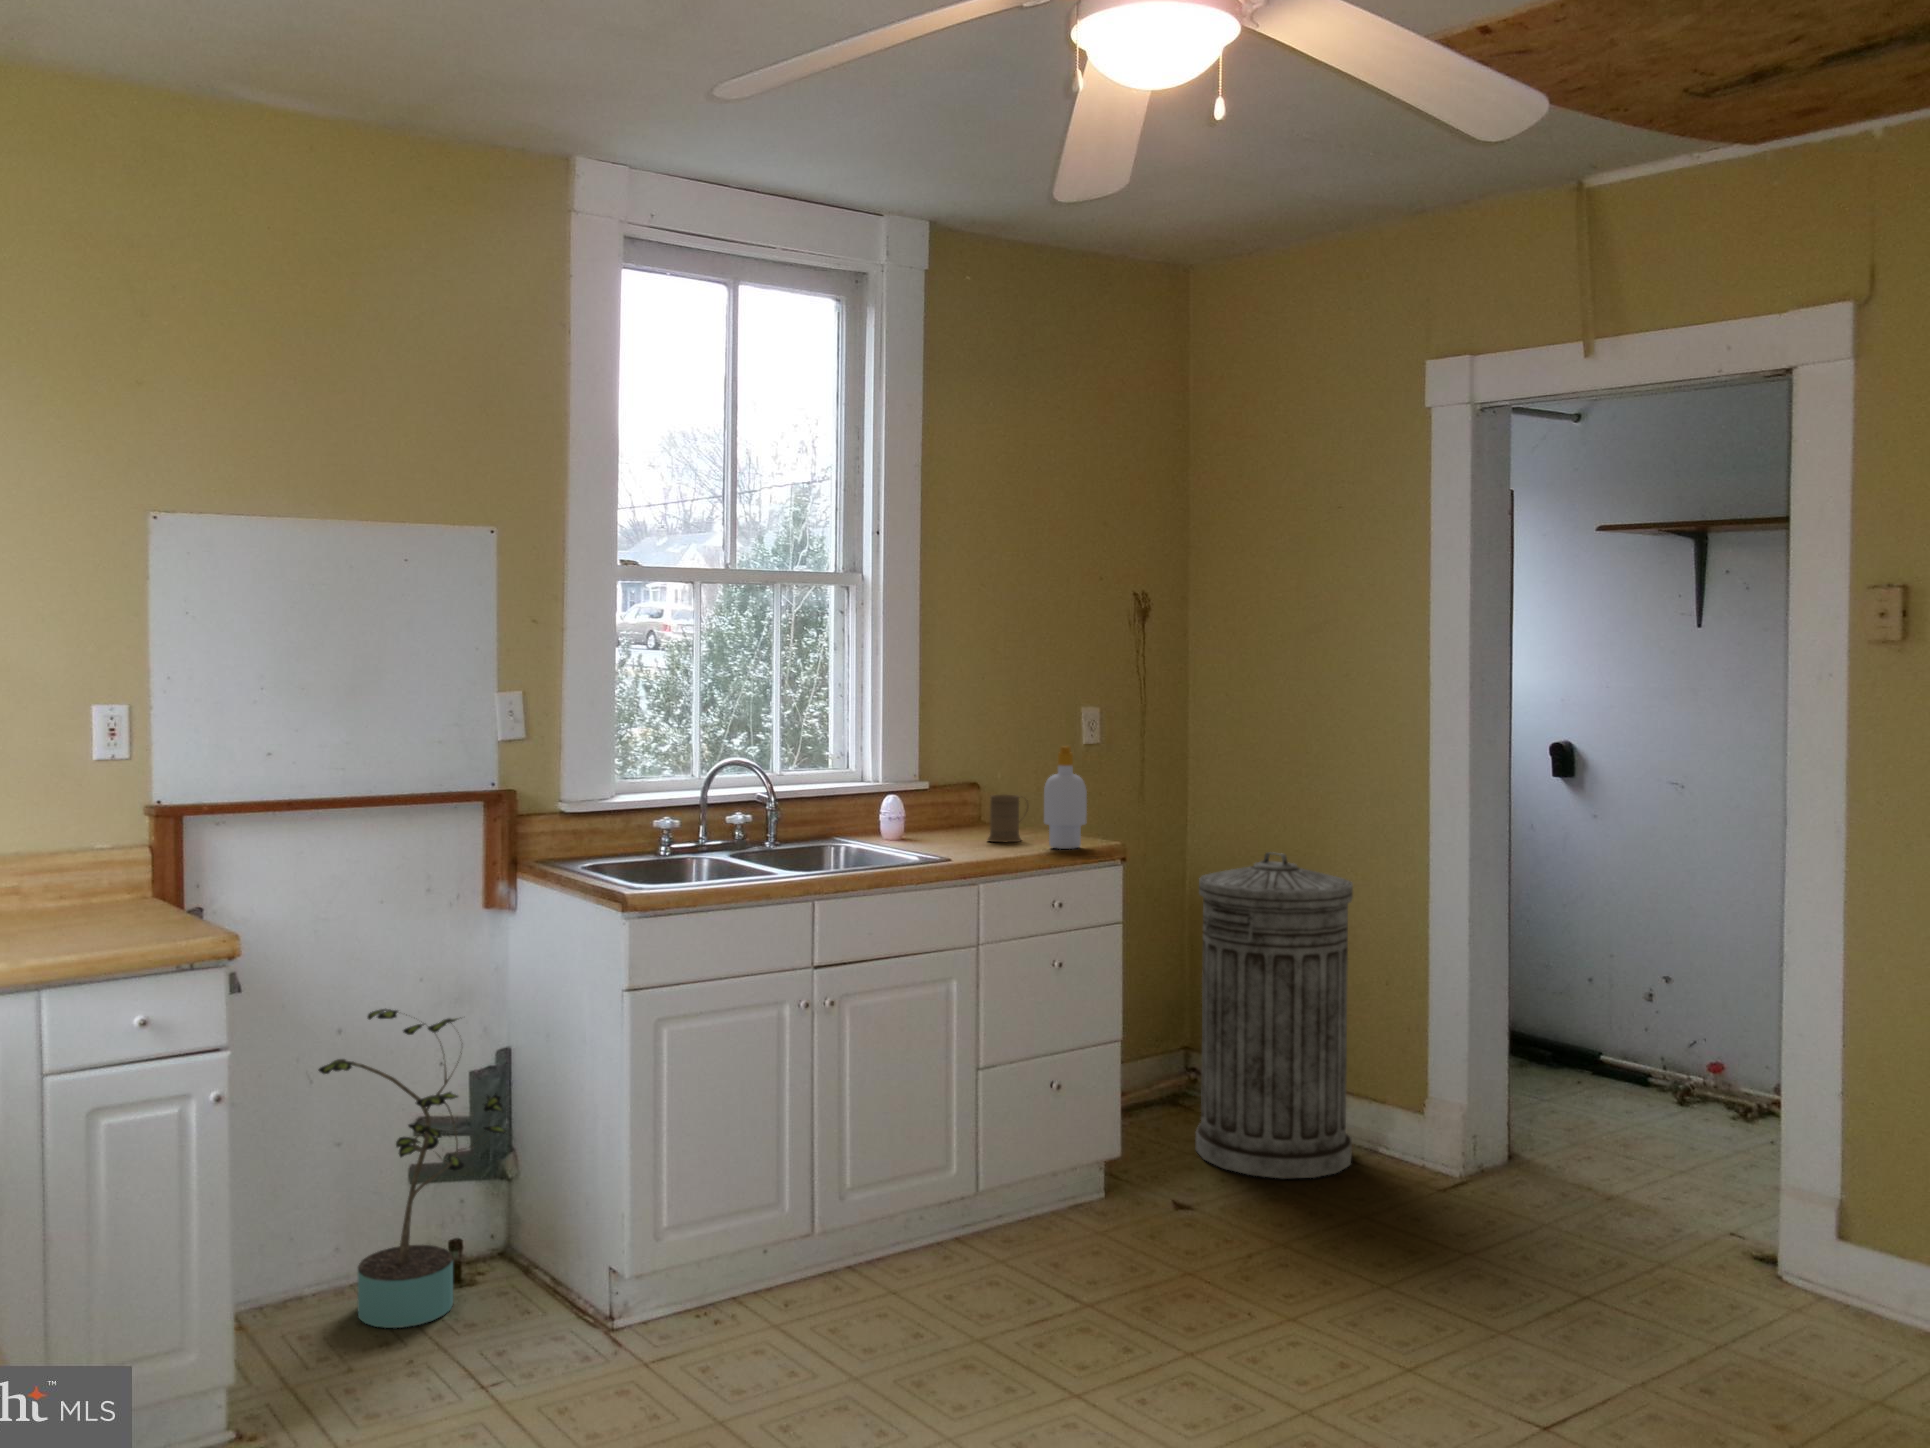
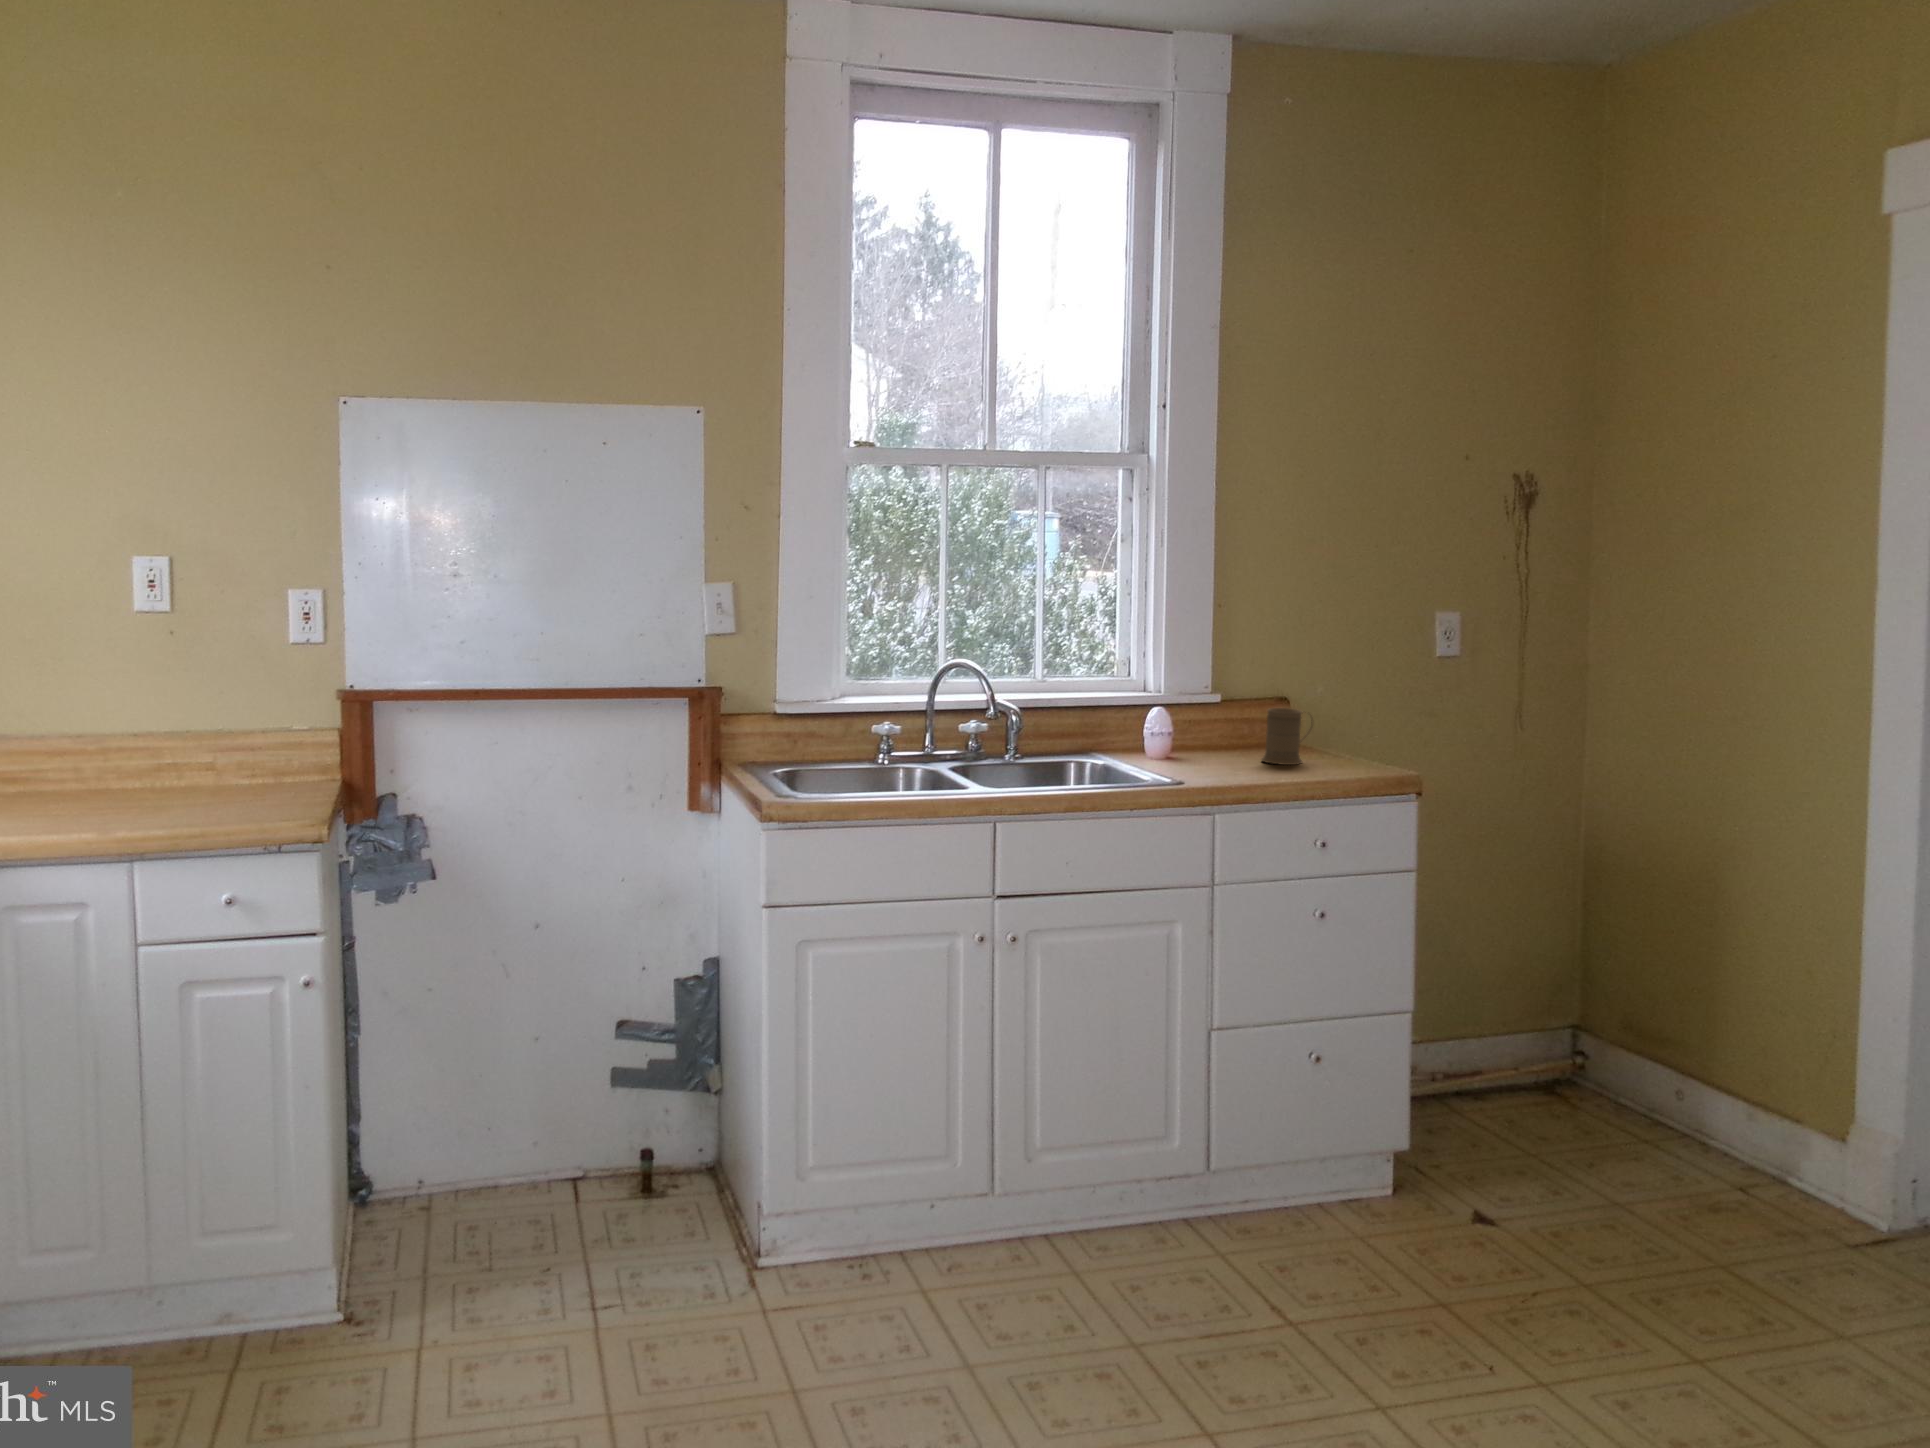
soap bottle: present [1044,746,1087,849] -> none [1322,660,1375,781]
trash can: present [1195,852,1353,1179] -> none [1496,791,1713,1176]
potted plant: present [319,1009,506,1328] -> none [508,912,701,1242]

